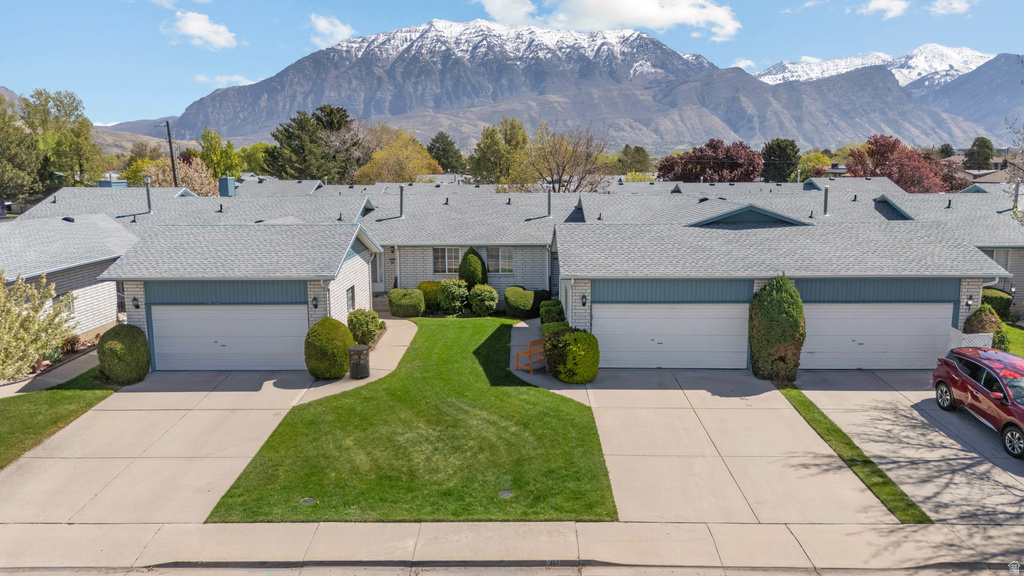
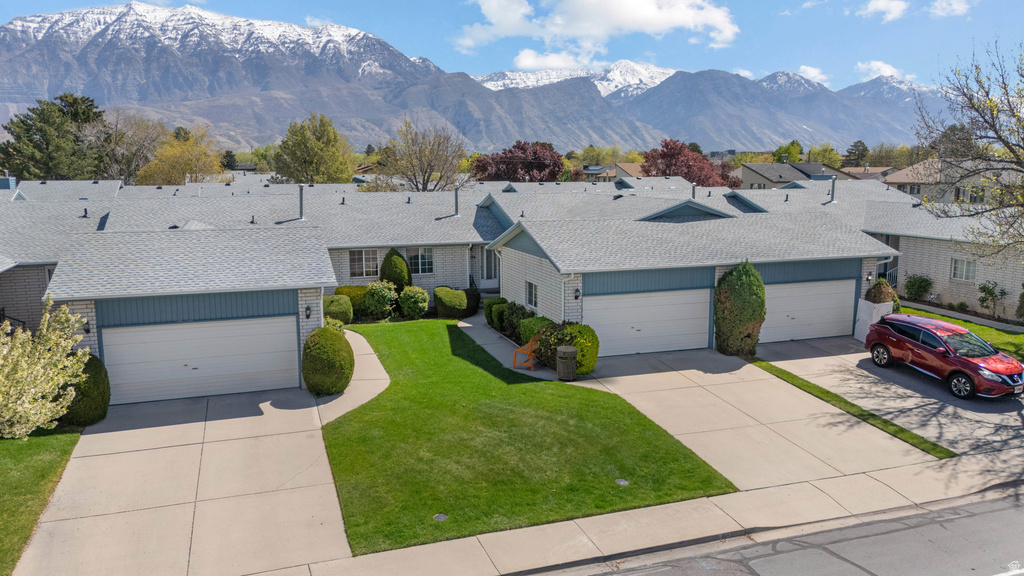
trash can: present [348,345,370,379] -> present [556,346,577,381]

